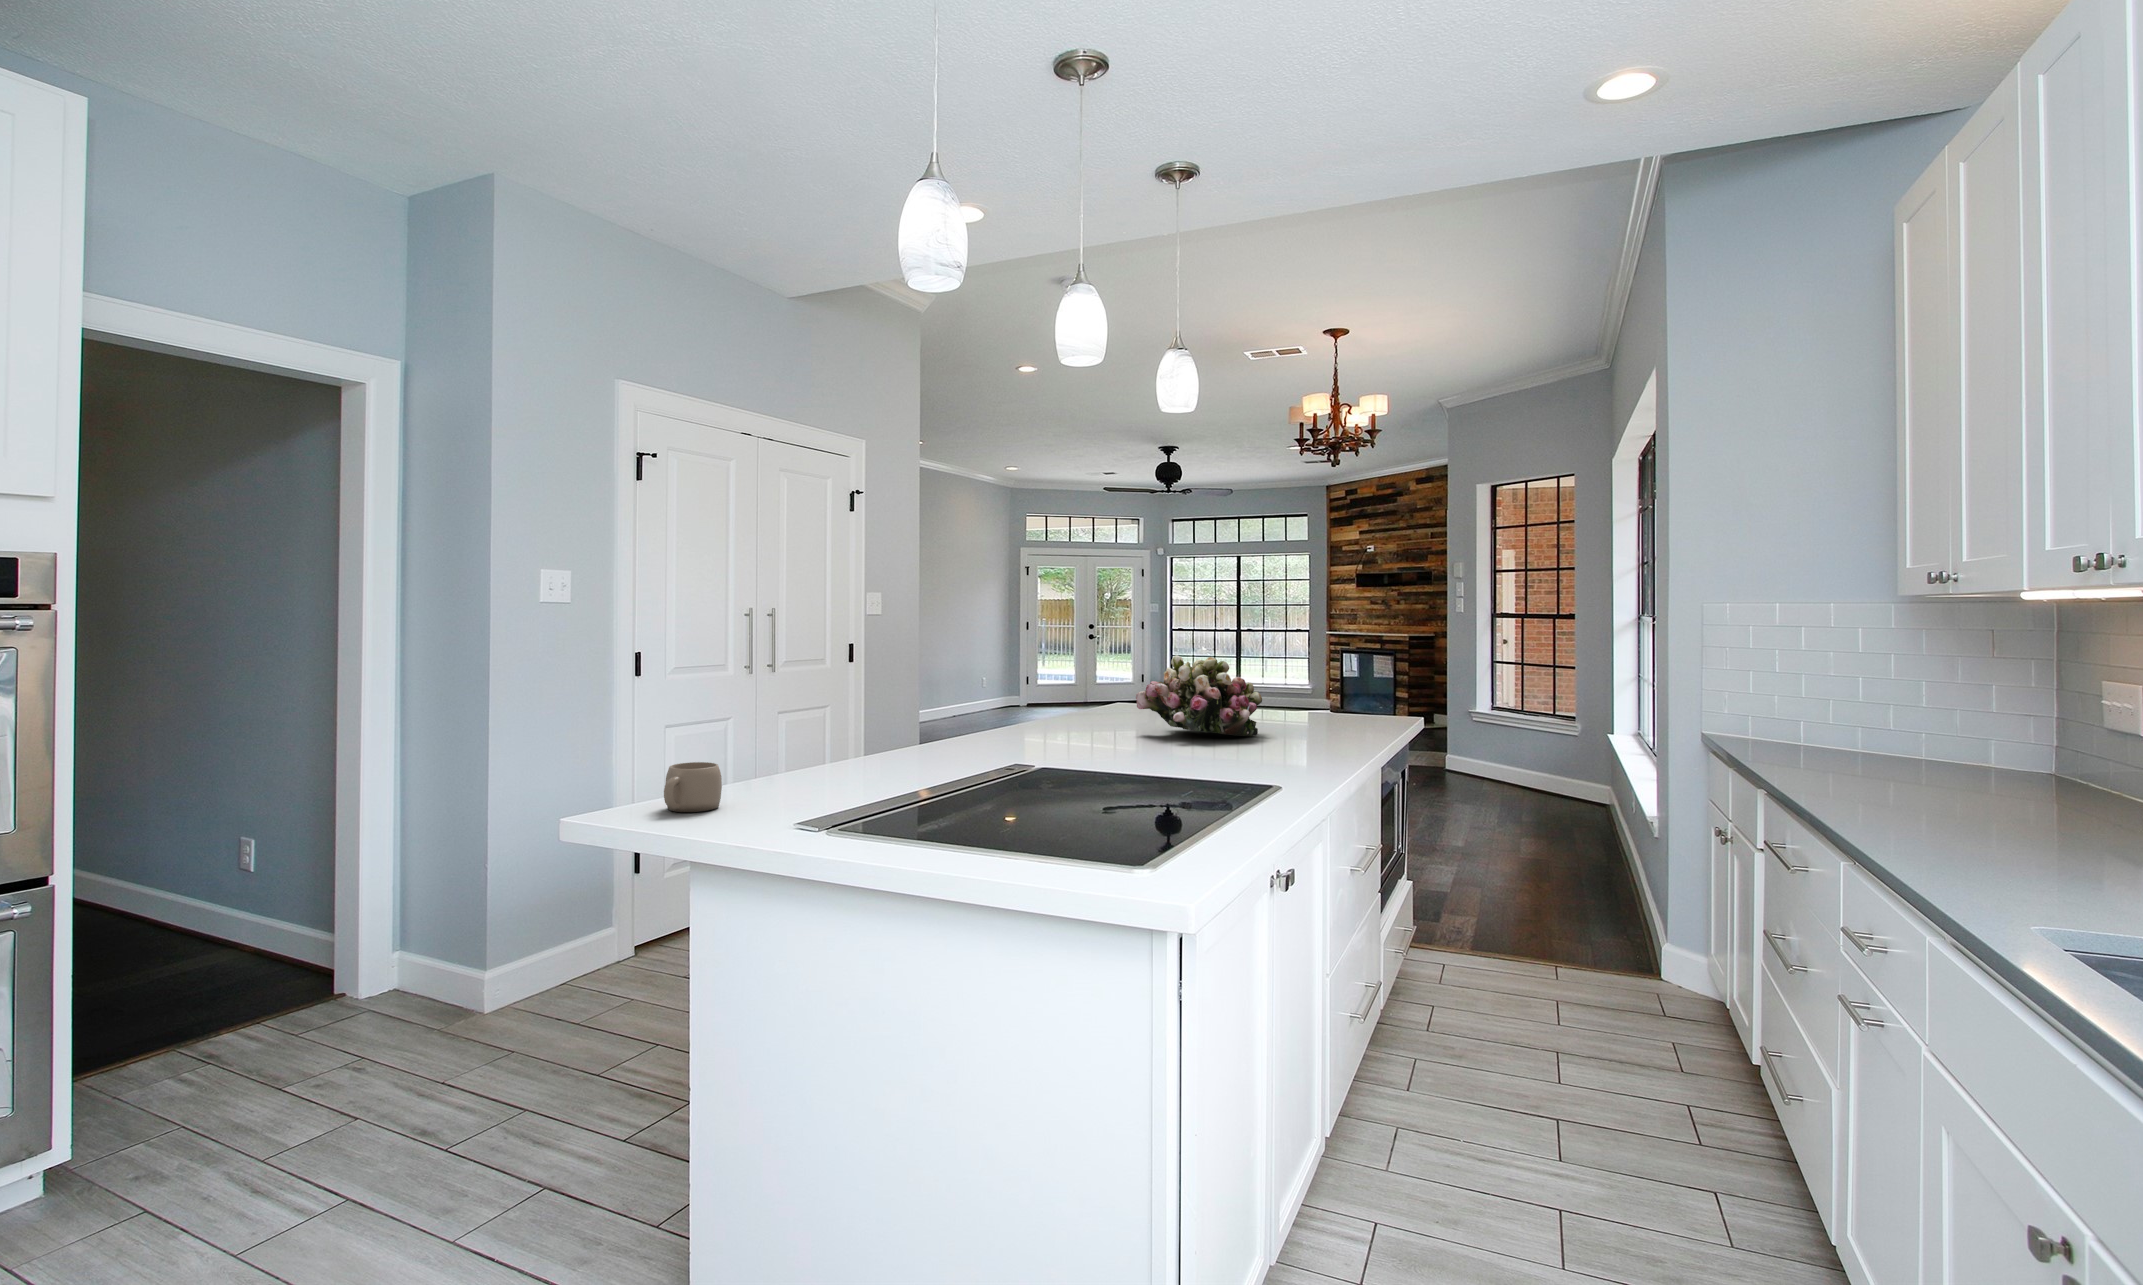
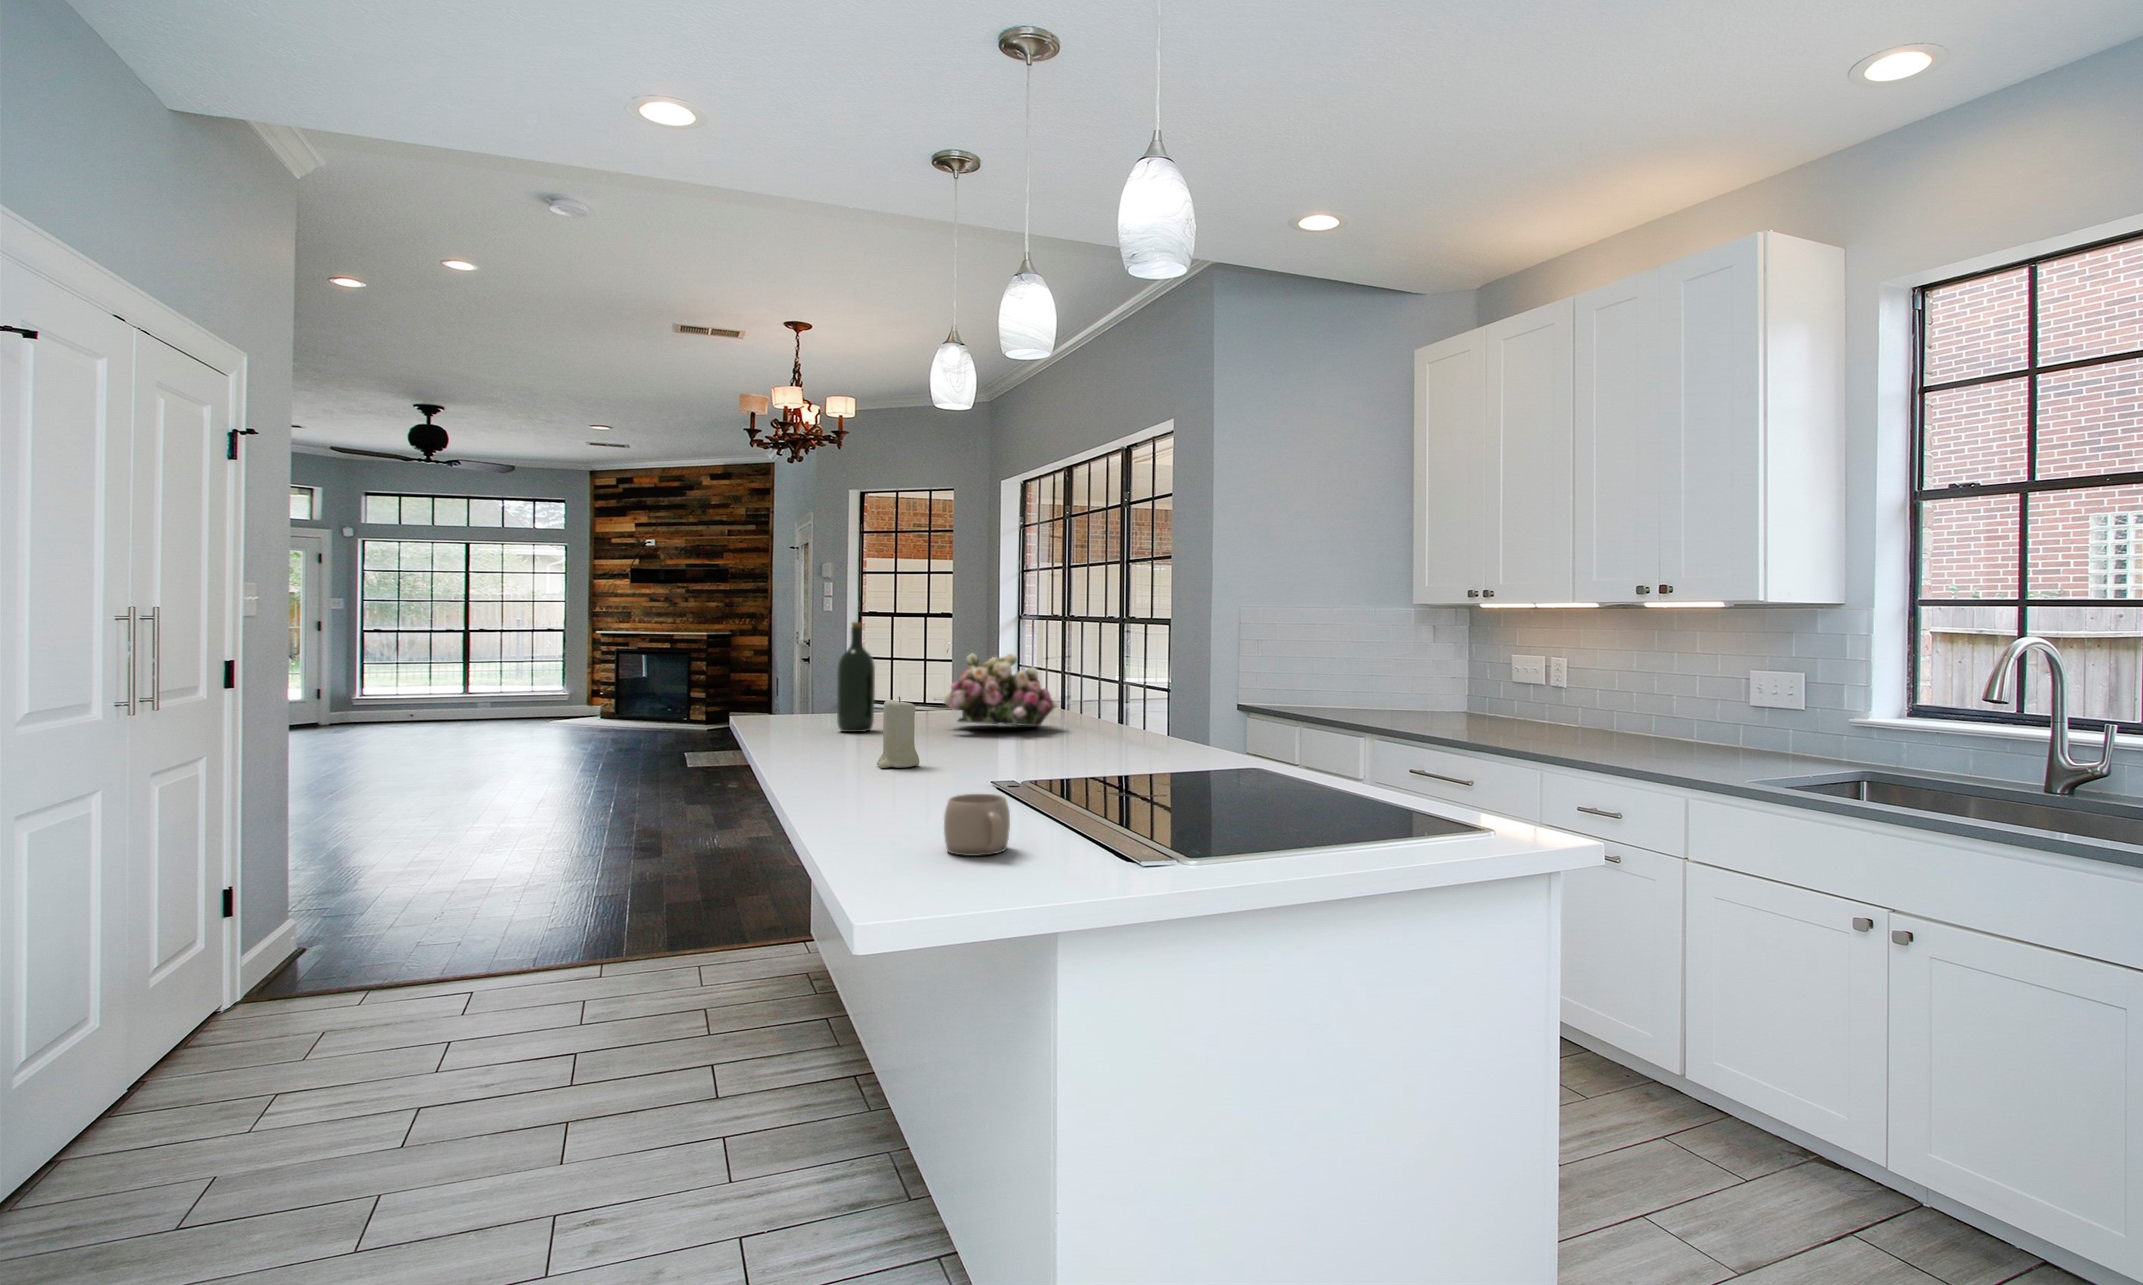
wine bottle: none [1075,623,1109,724] -> present [837,622,875,732]
candle: none [948,689,988,752] -> present [877,697,920,768]

